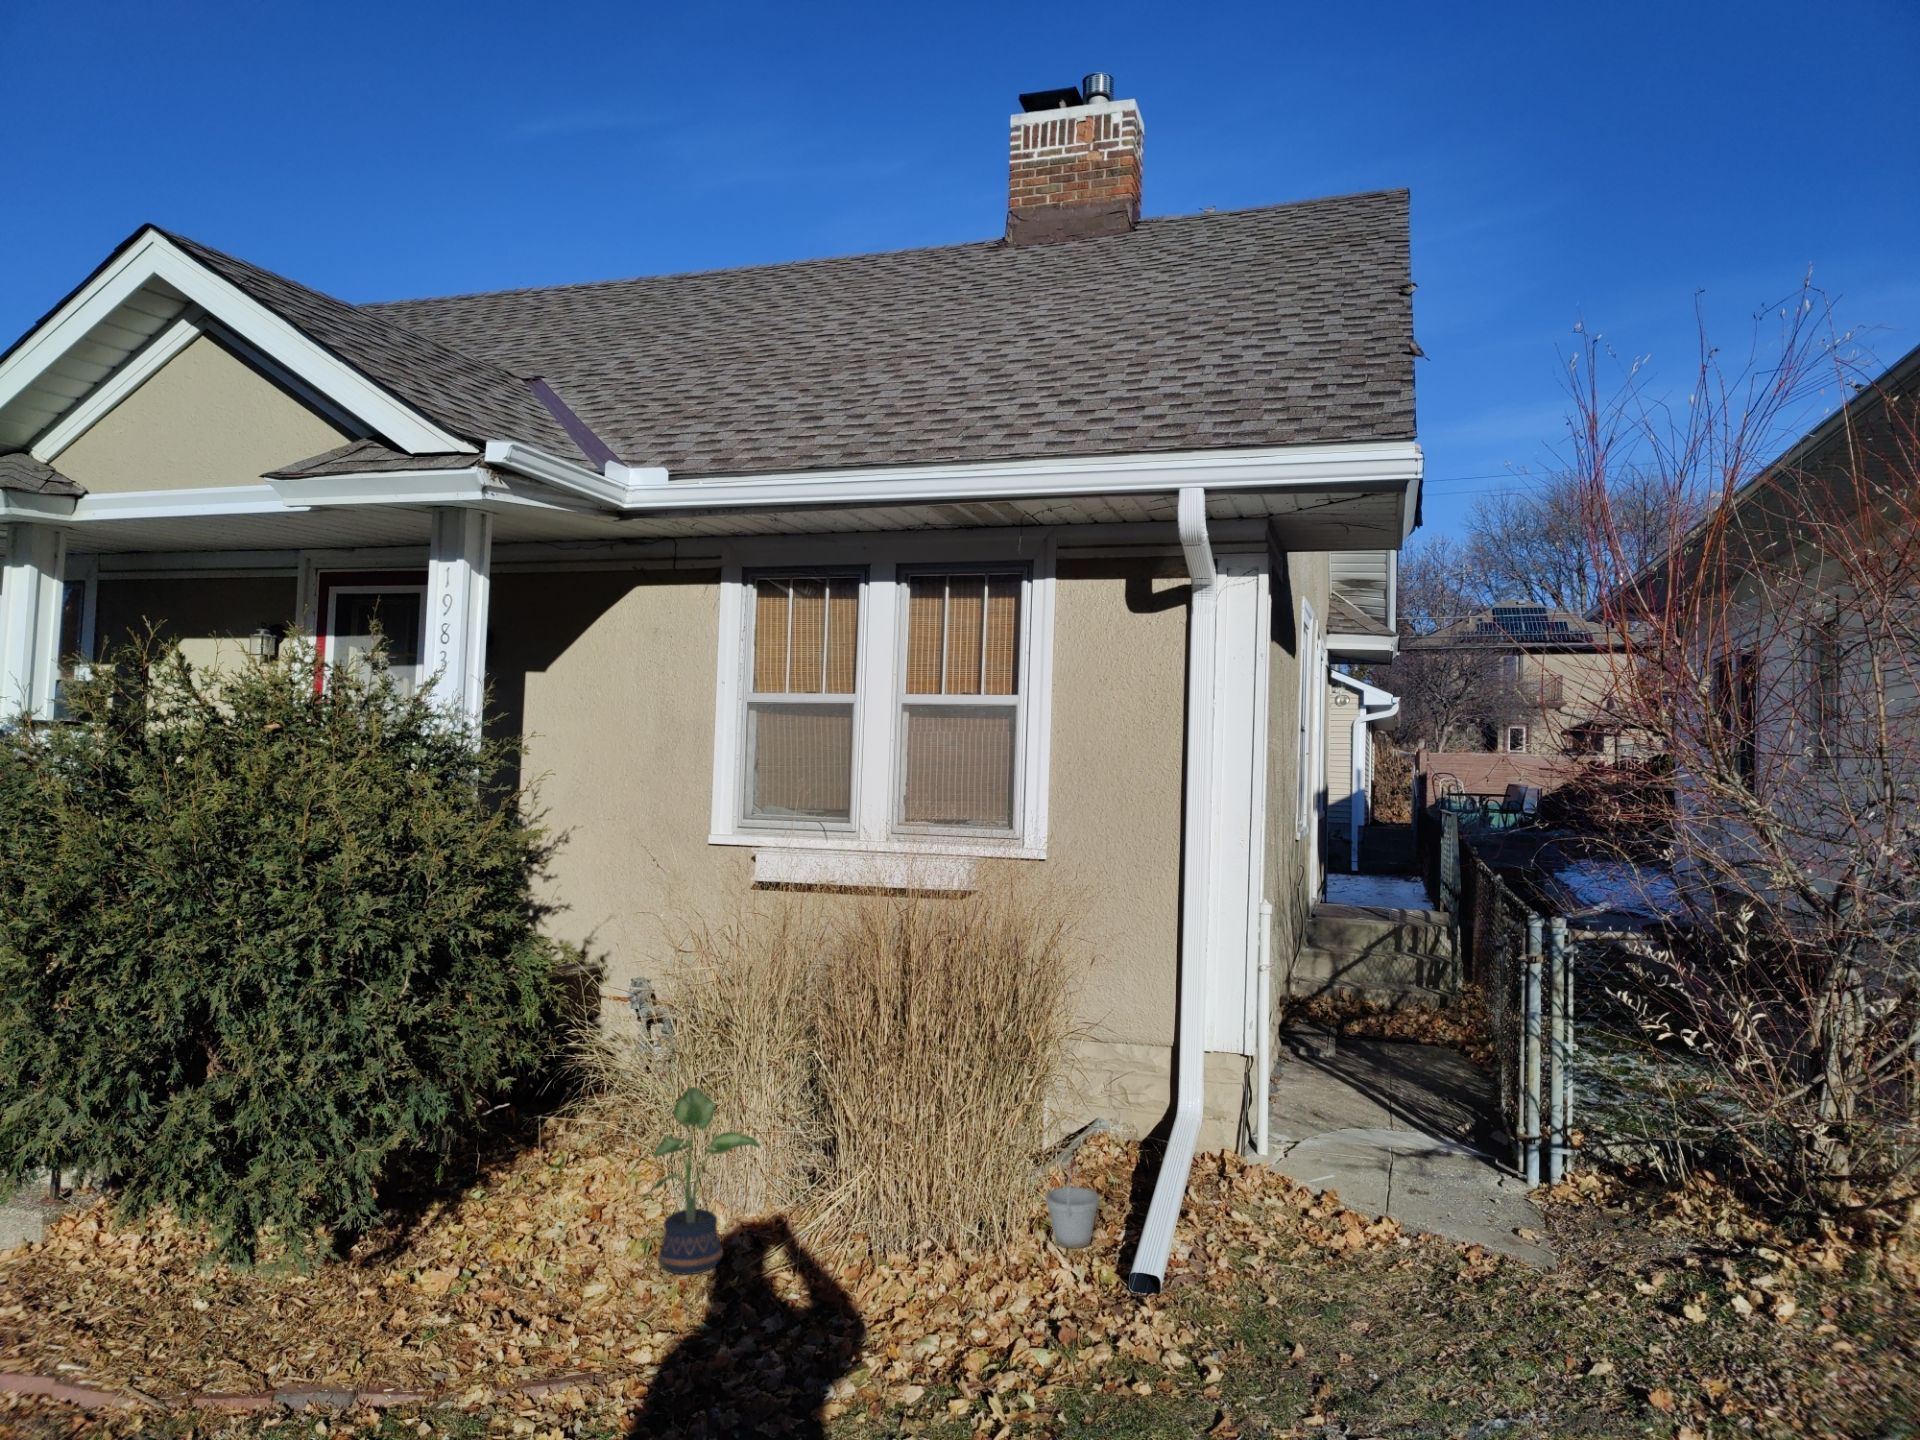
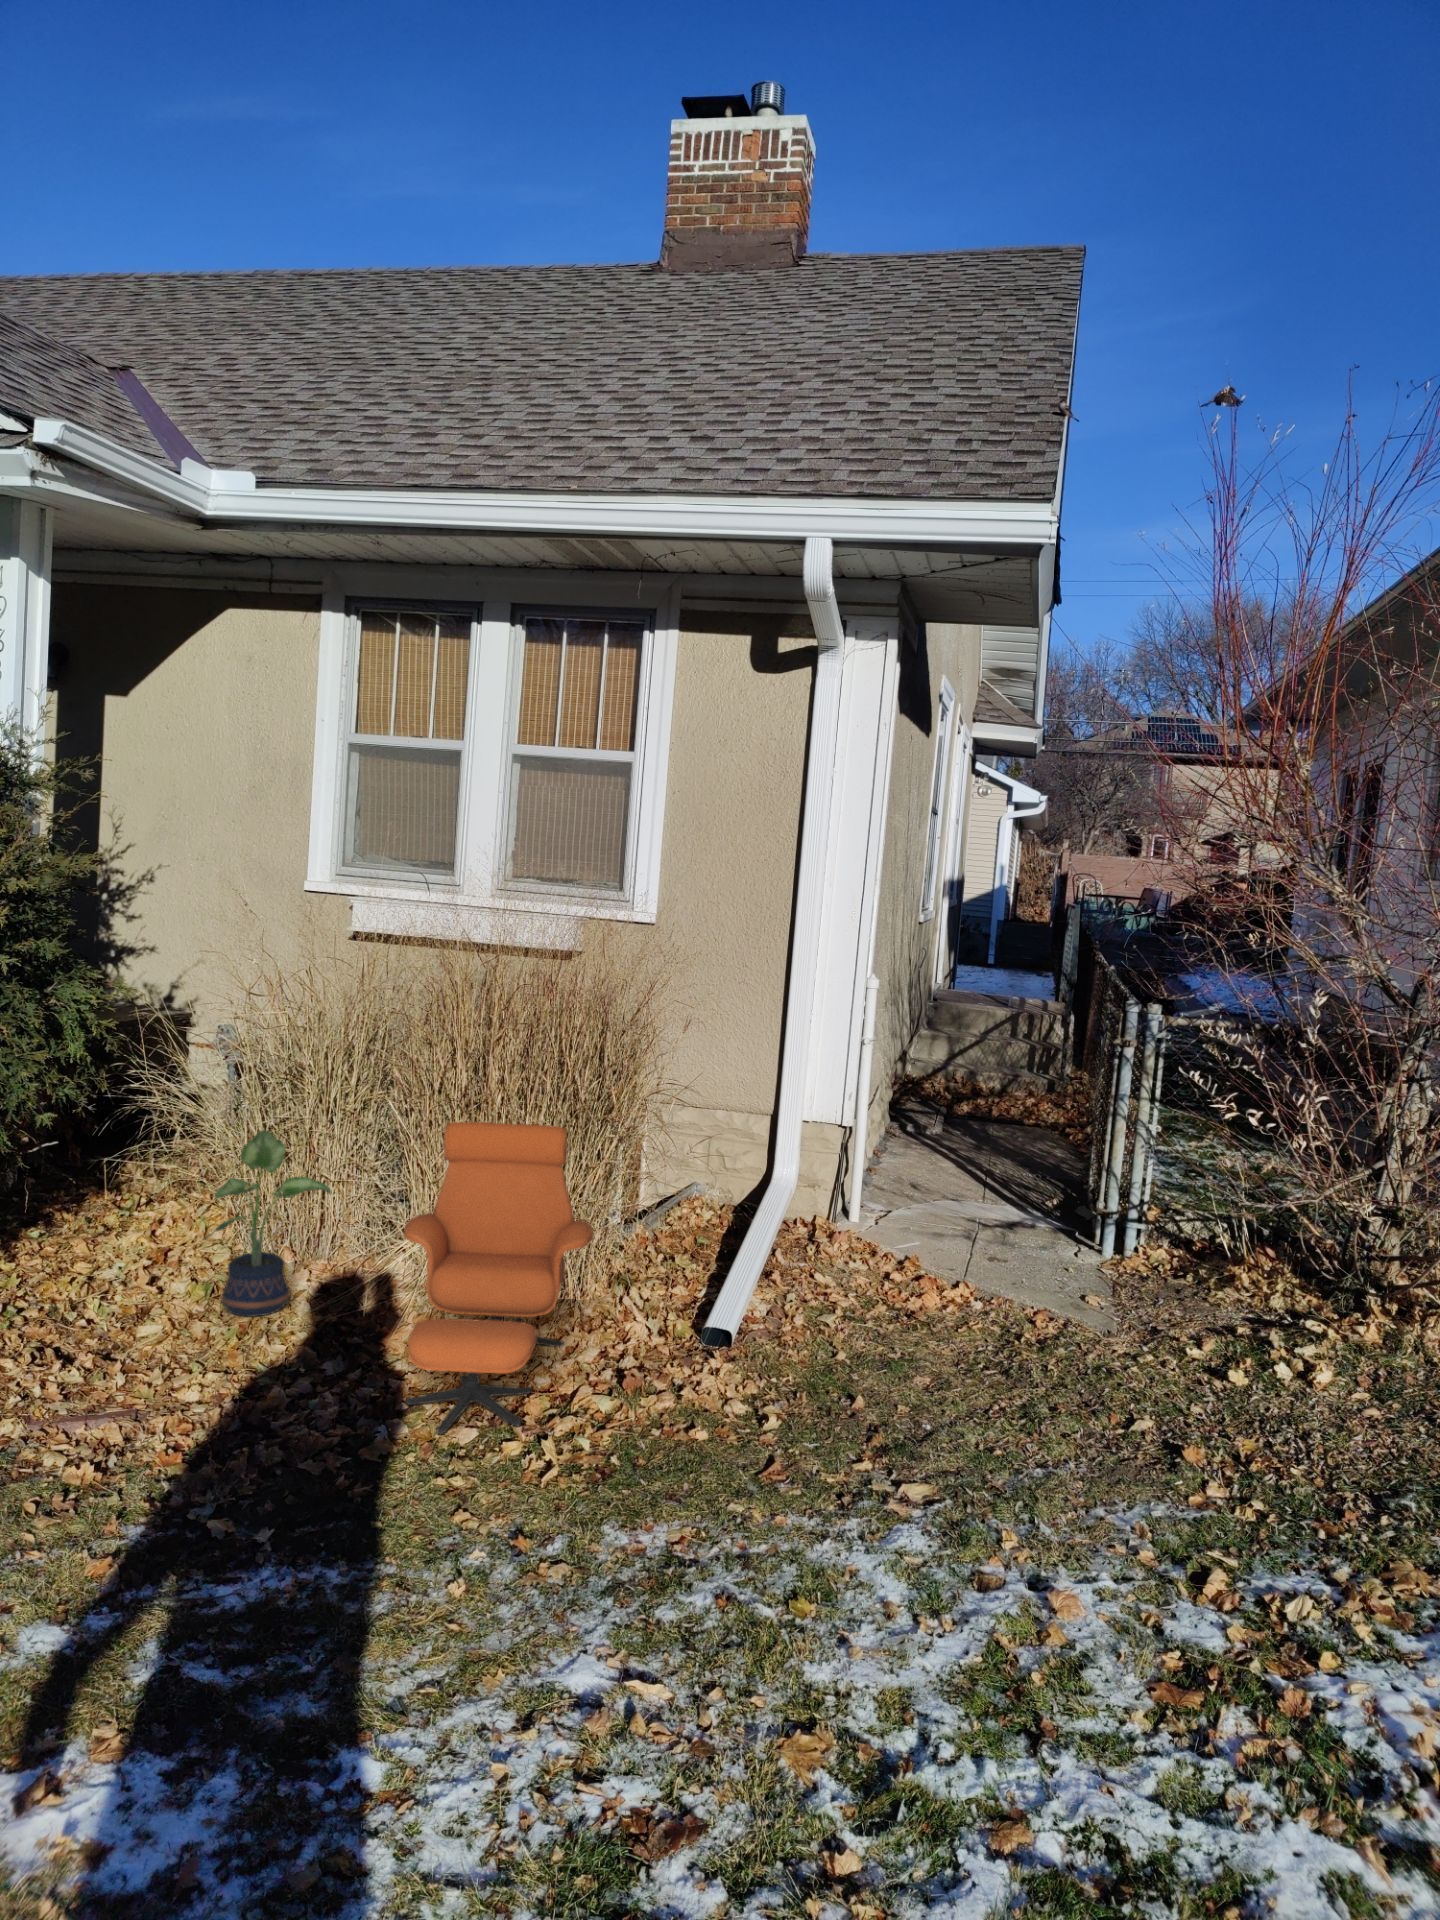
lounge chair: none [835,1073,1020,1391] -> present [404,1121,593,1434]
bucket: present [1046,1161,1099,1248] -> none [625,1217,679,1302]

